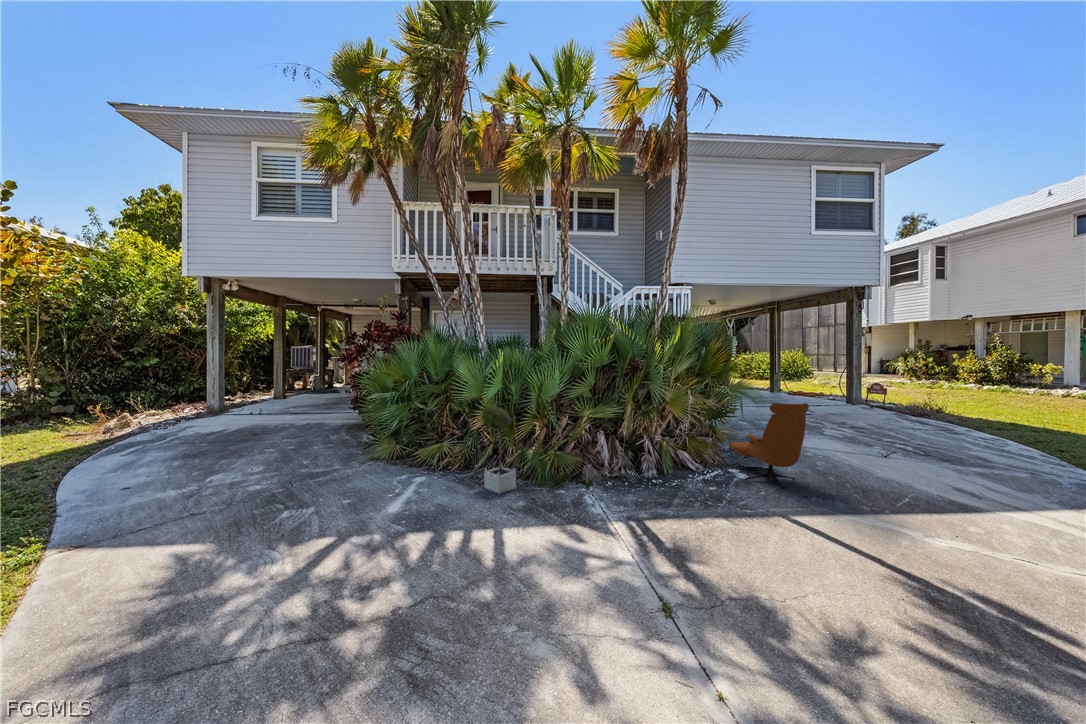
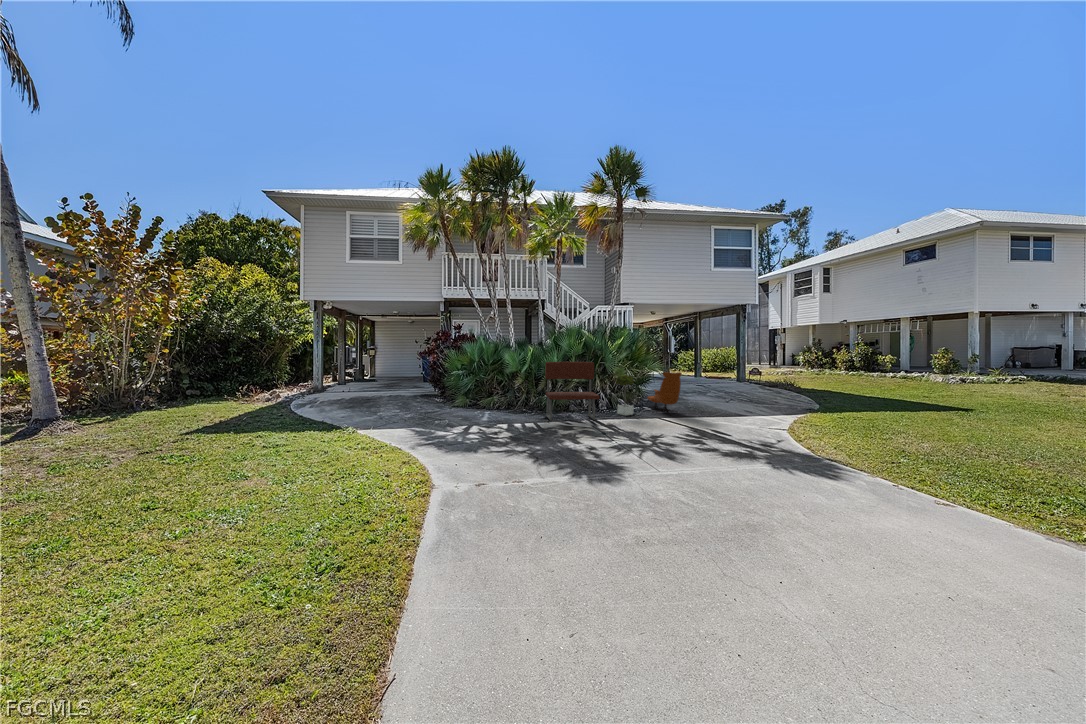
bench: none [533,381,643,504] -> present [545,362,600,421]
potted tree: present [481,406,516,494] -> present [616,375,634,415]

